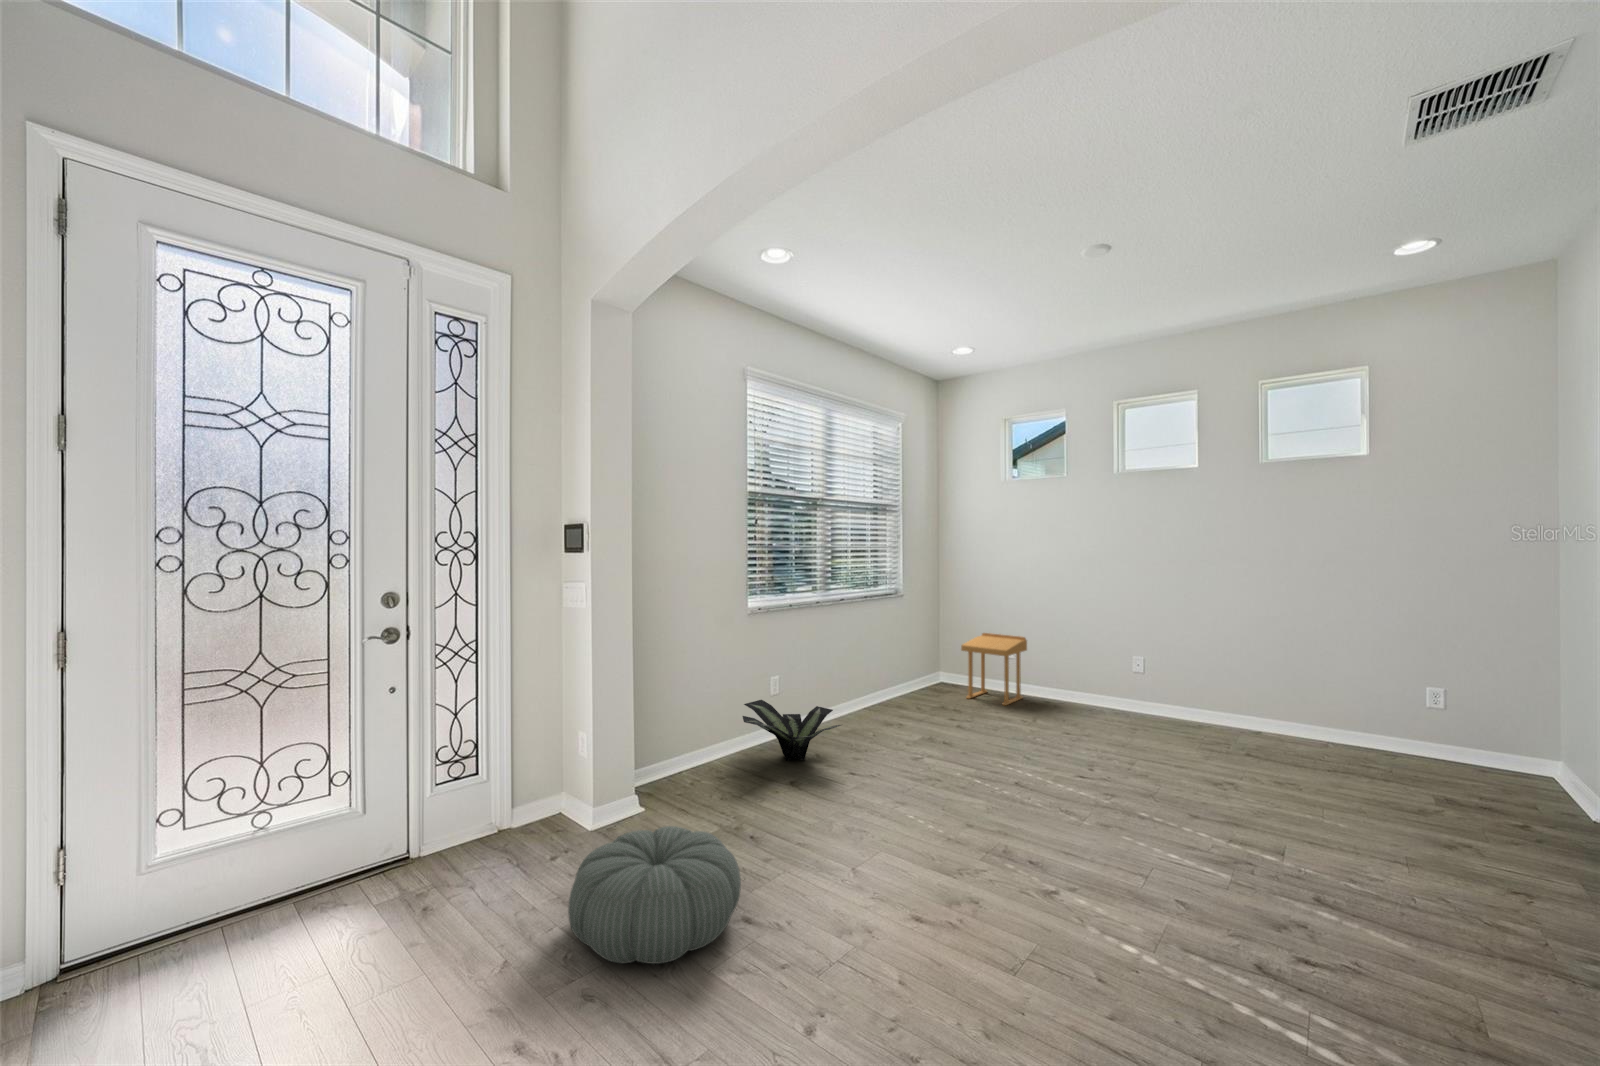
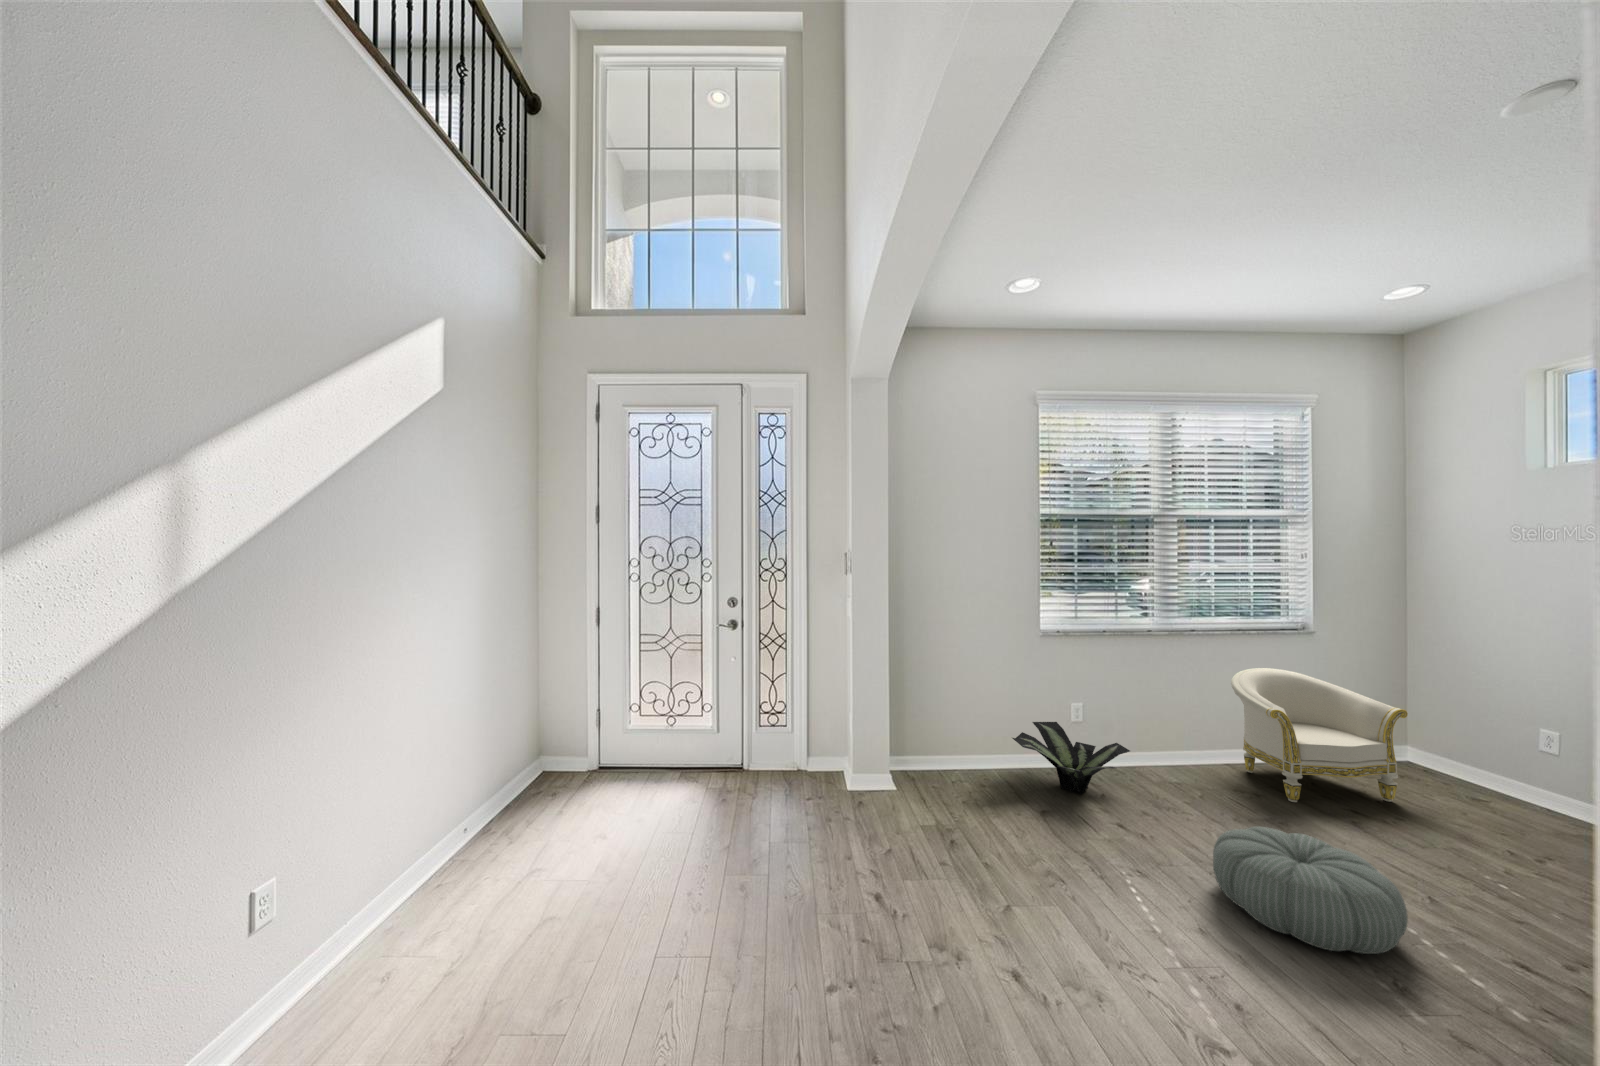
armchair: none [871,625,964,724] -> present [1231,668,1408,802]
side table: present [961,633,1027,705] -> none [1418,703,1581,822]
pouf: present [568,826,741,964] -> present [1213,827,1408,954]

